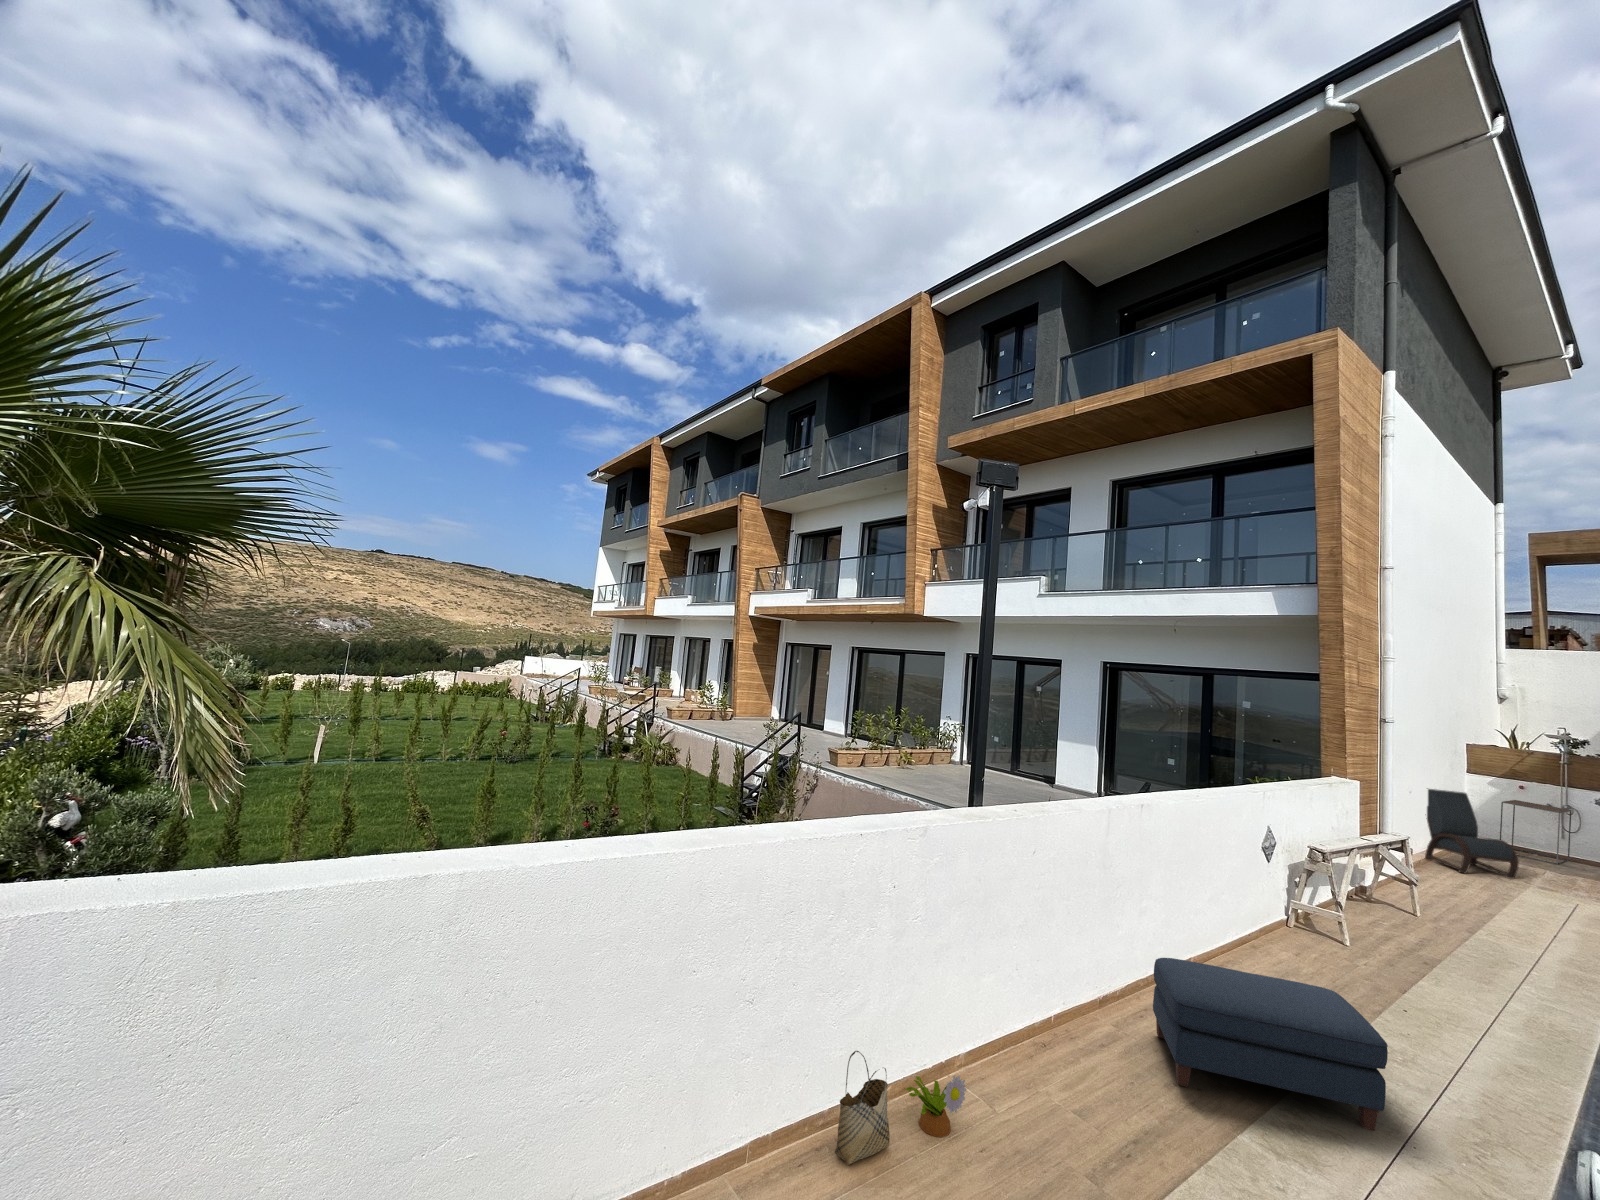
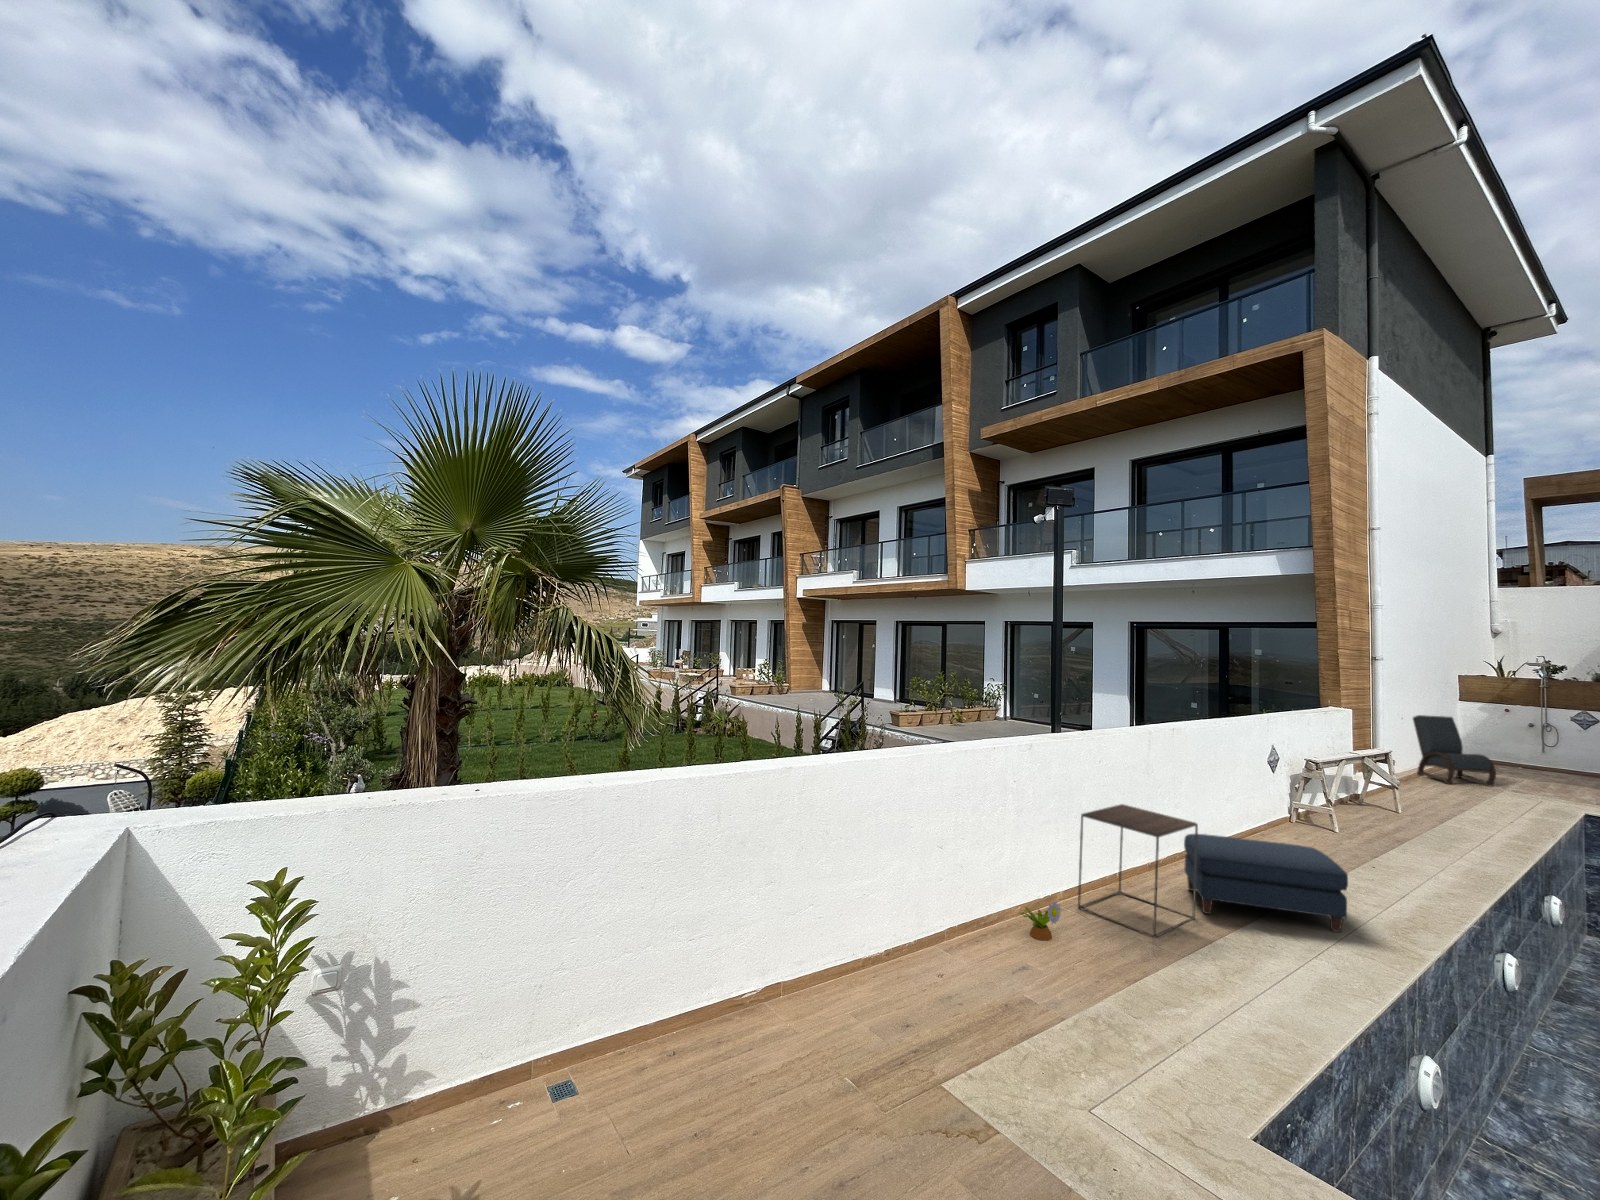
side table: present [1500,800,1571,865] -> present [1078,804,1198,938]
woven basket: present [835,1051,890,1165] -> none [980,886,1014,952]

